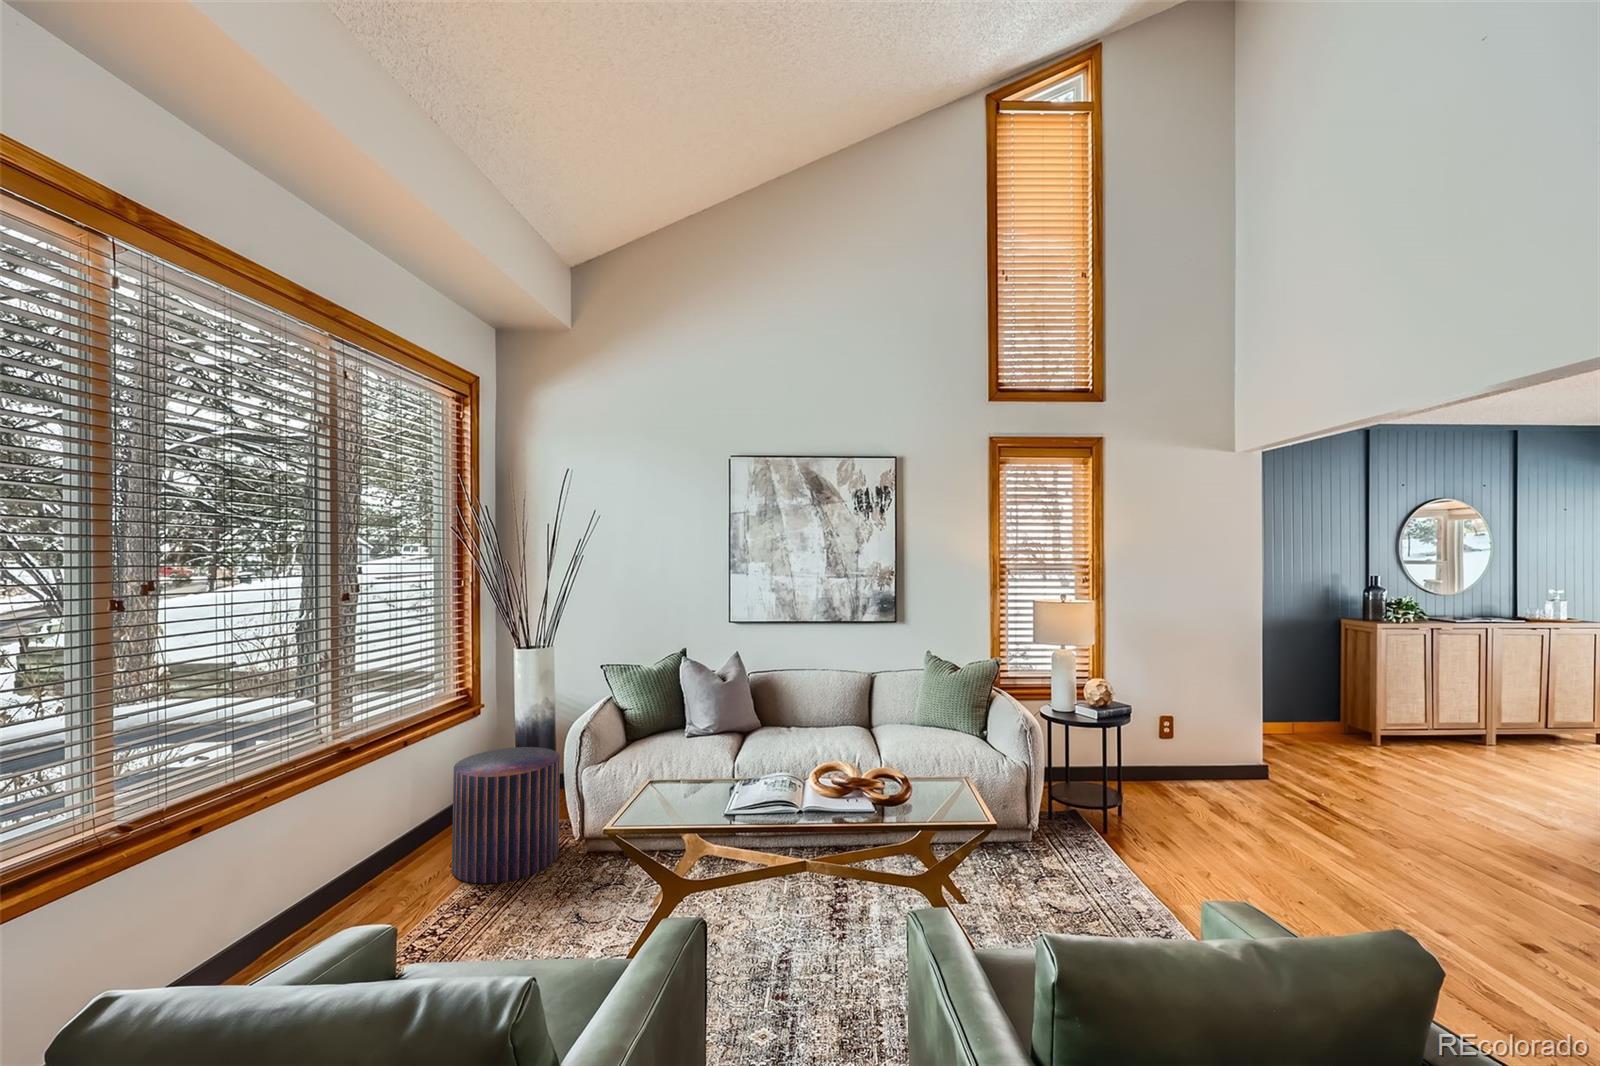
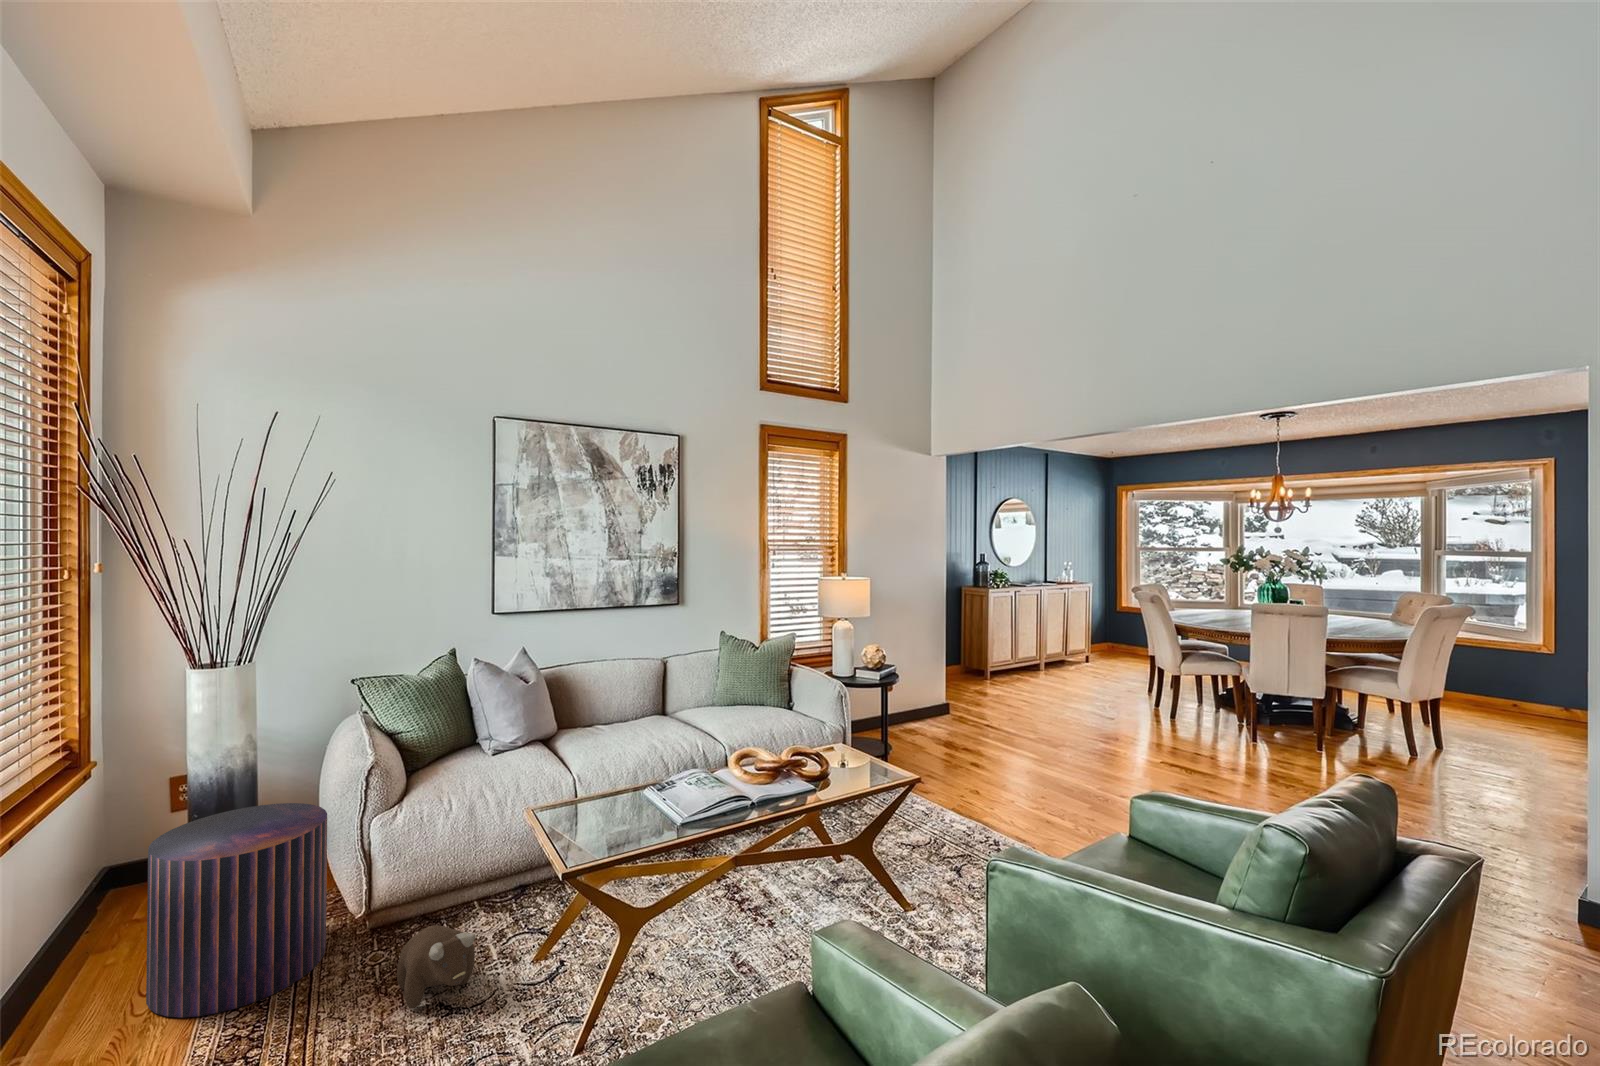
plush toy: none [556,861,611,920] -> present [397,925,475,1009]

